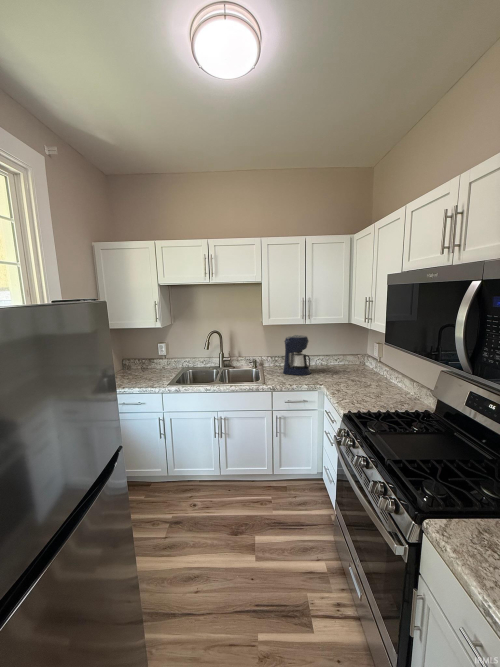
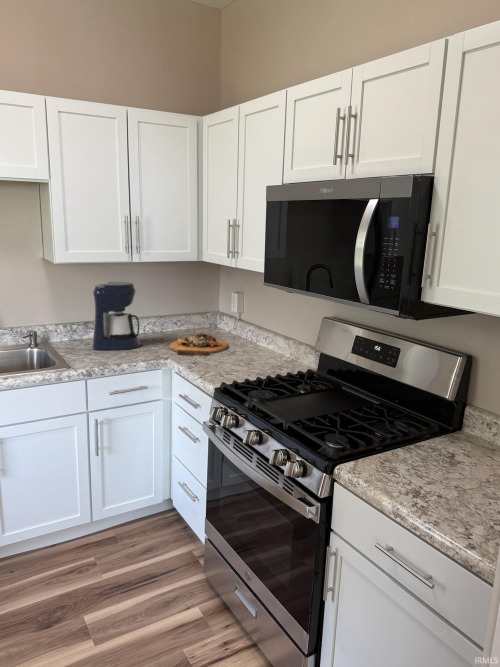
cutting board: none [327,369,367,386] -> present [169,333,228,356]

